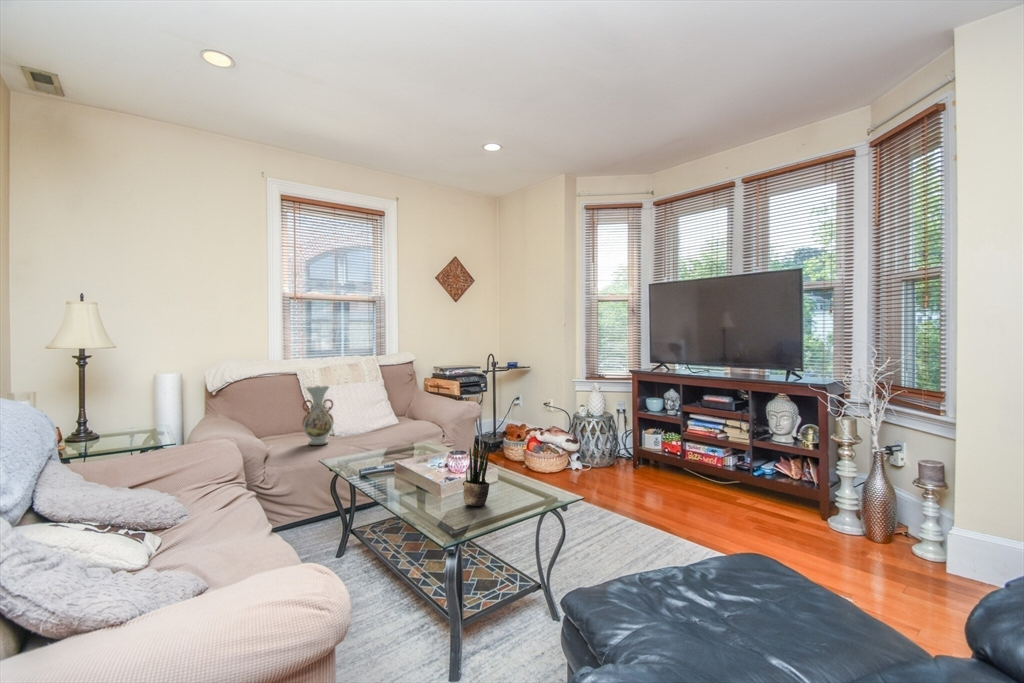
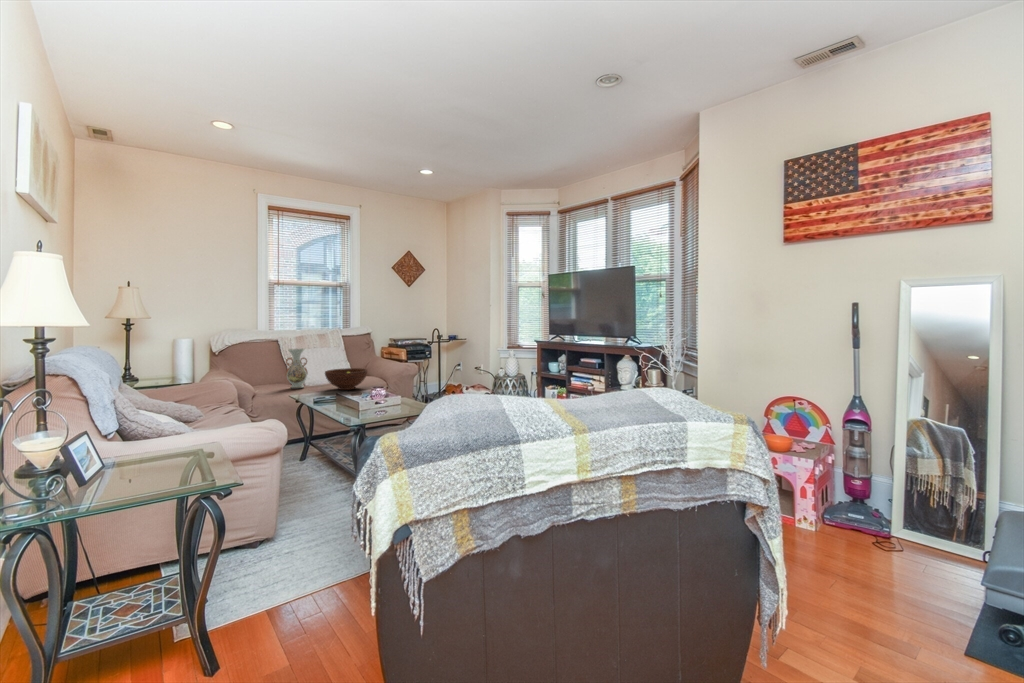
fruit bowl: none [360,414,421,448] -> present [325,368,367,390]
potted plant: present [463,442,490,506] -> none [376,374,392,410]

